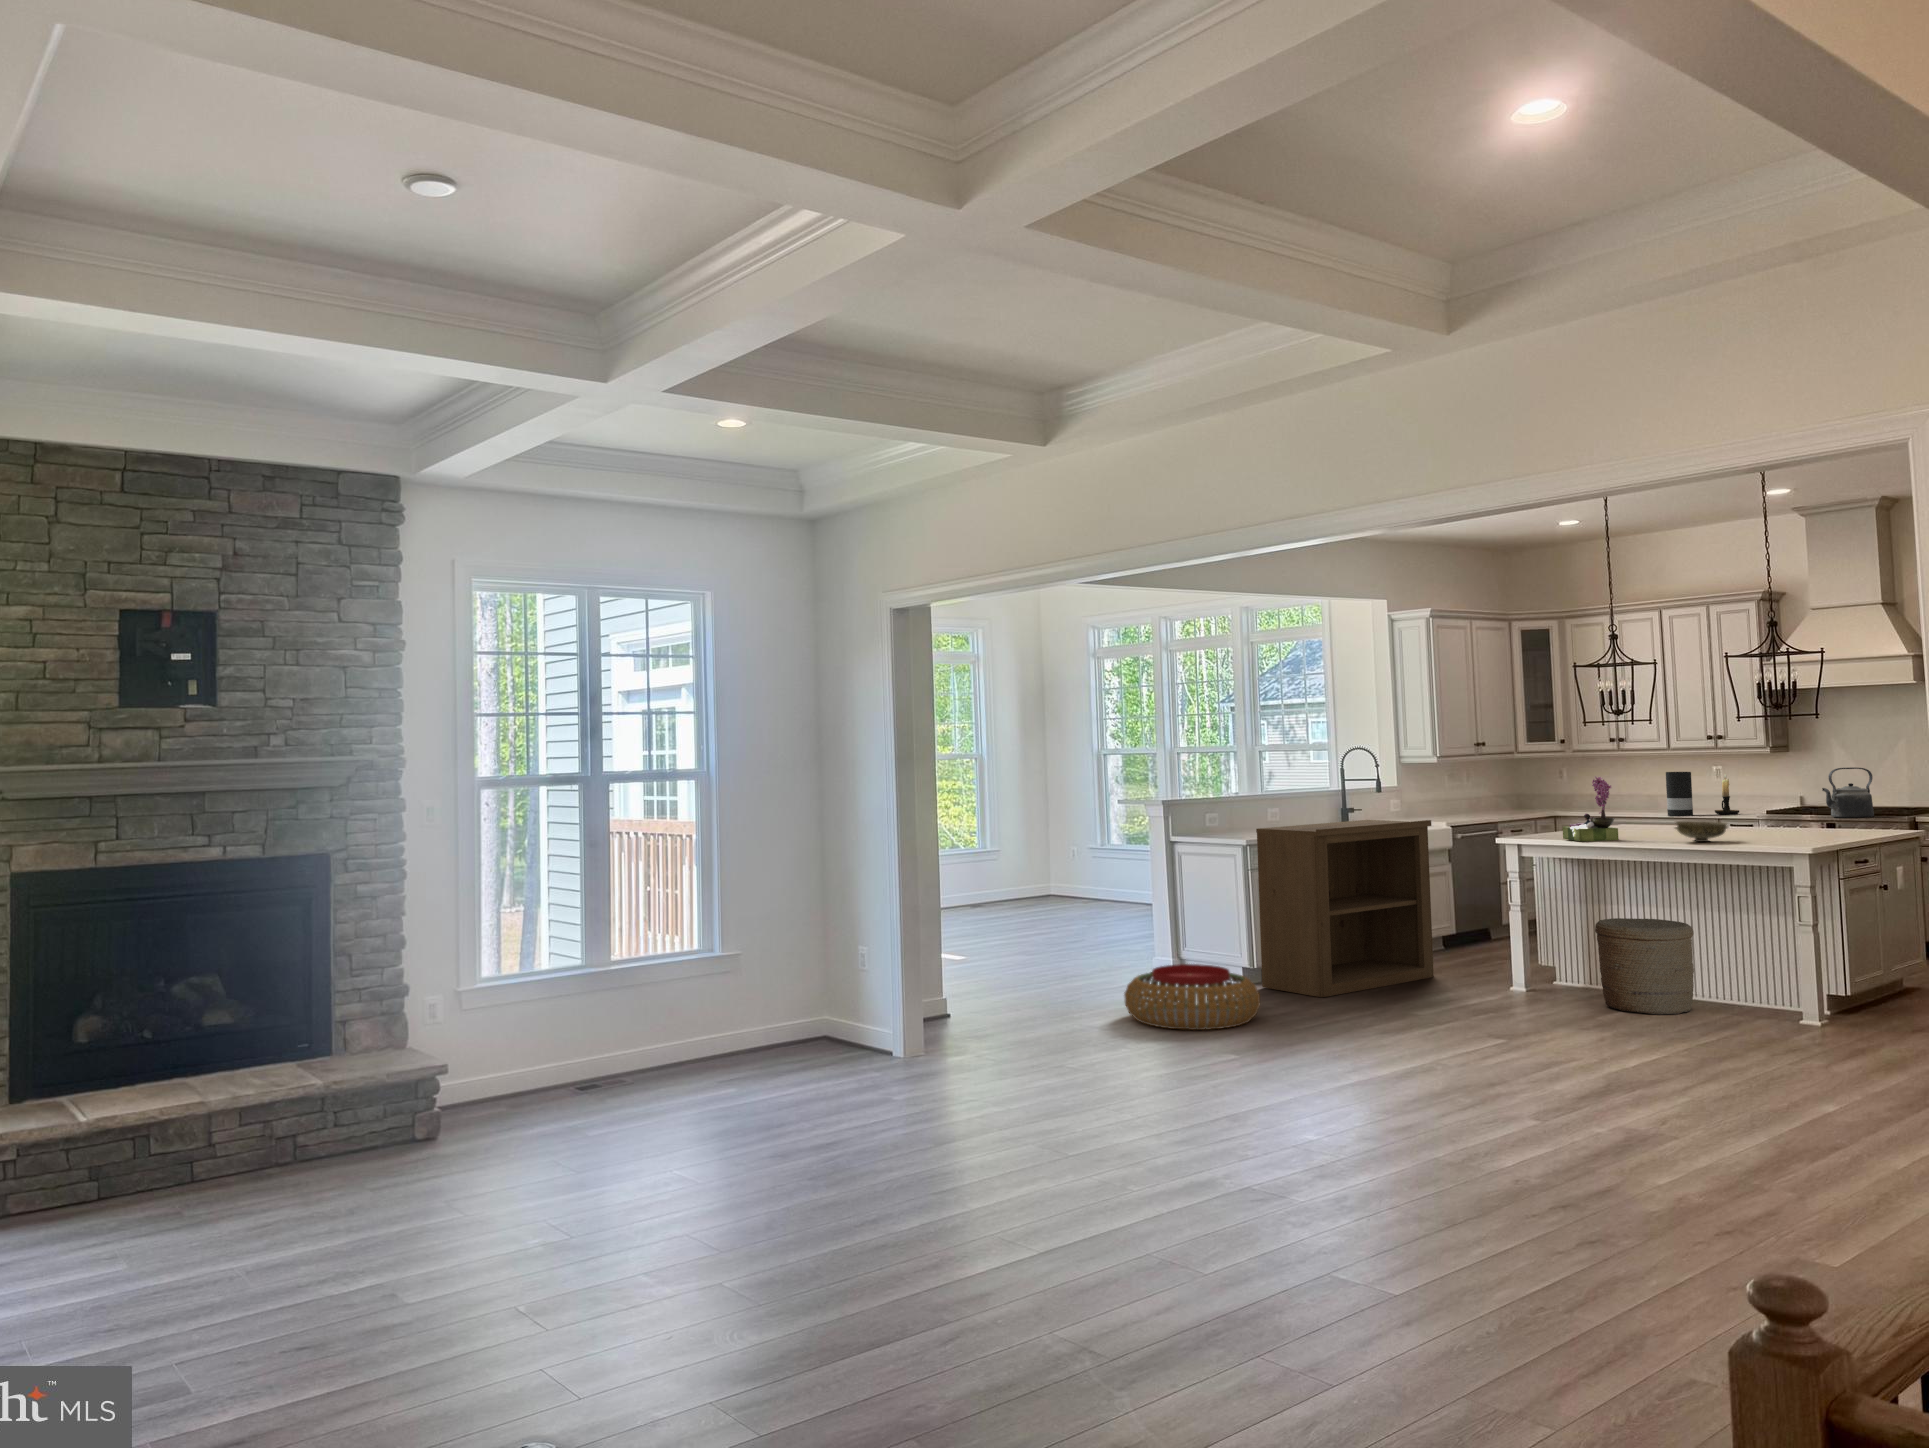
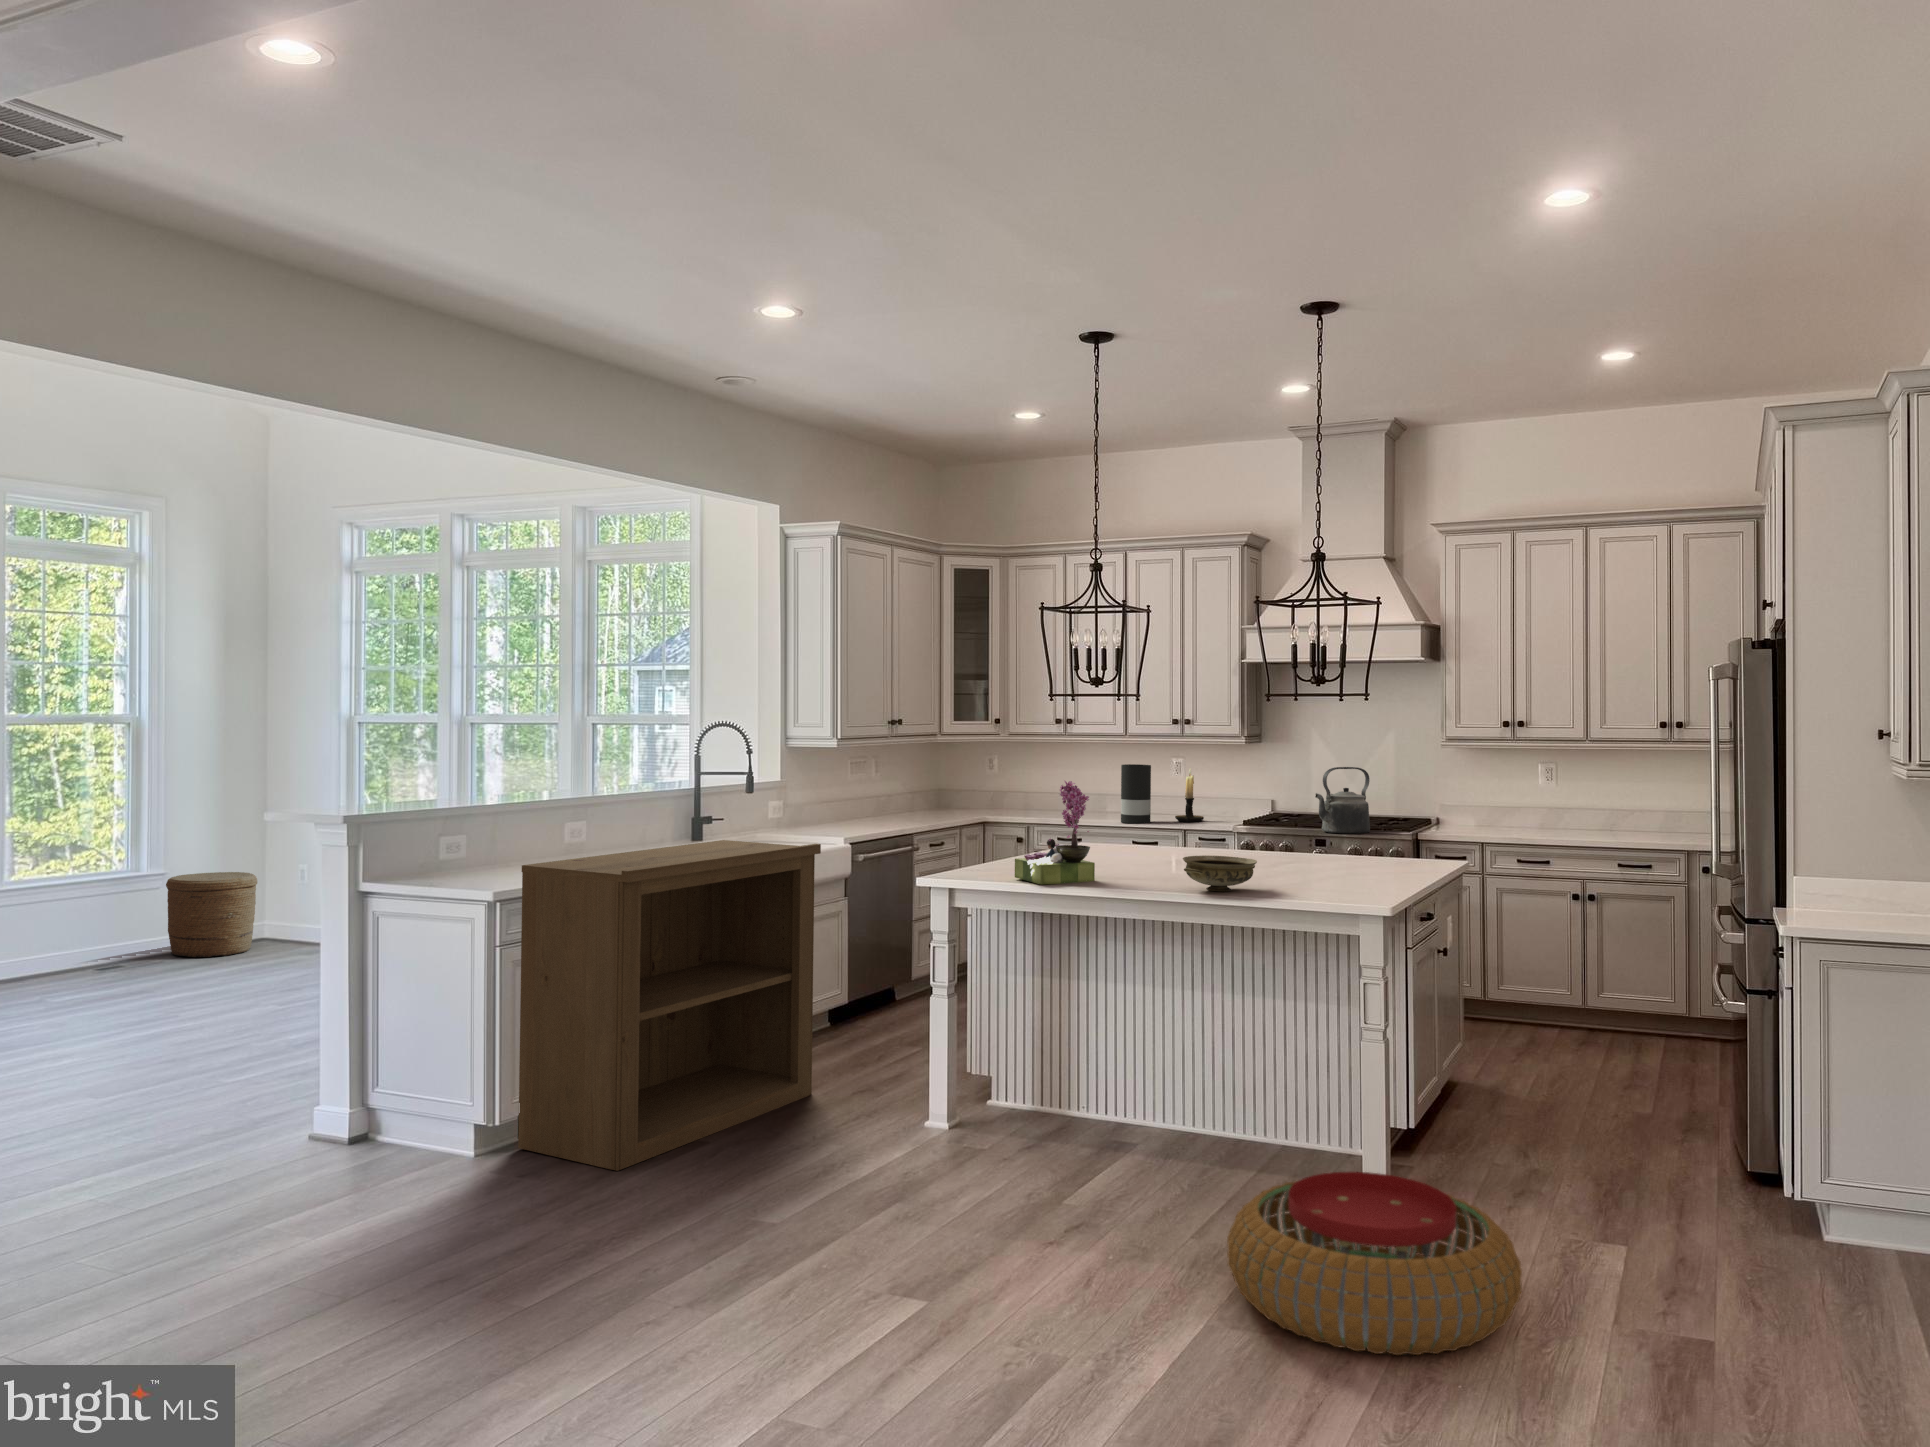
woven basket: present [1595,918,1694,1015] -> present [166,872,257,957]
pouf: present [1124,964,1260,1030] -> present [1227,1172,1522,1355]

